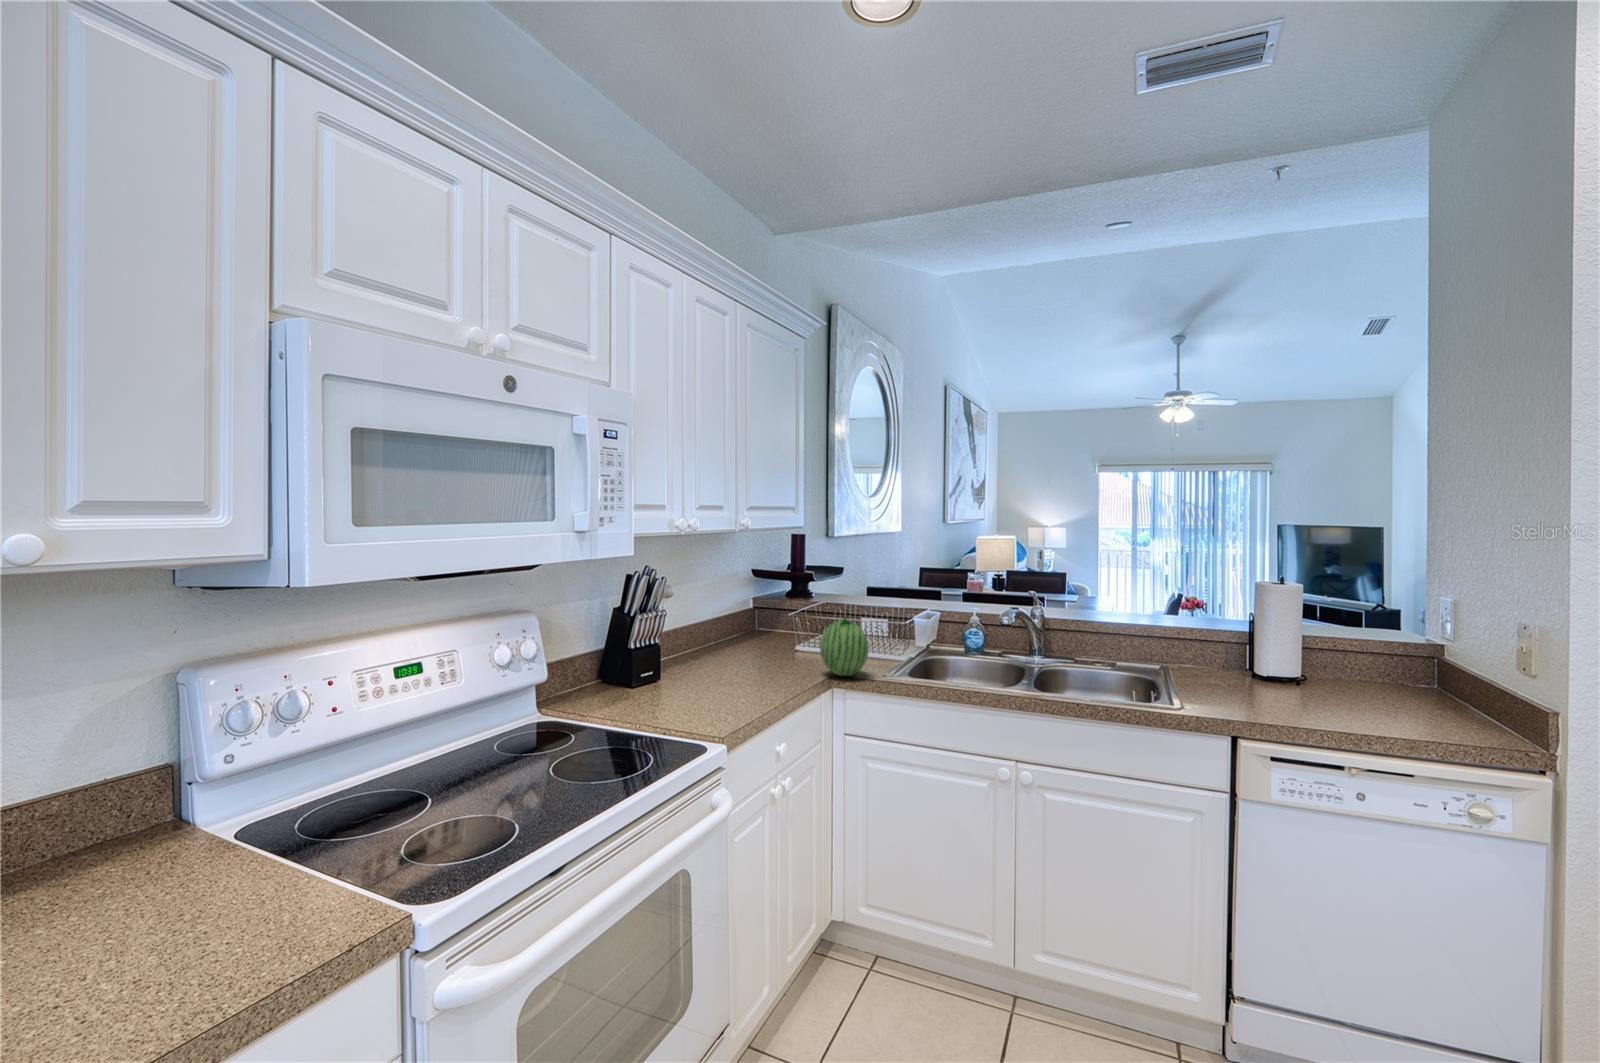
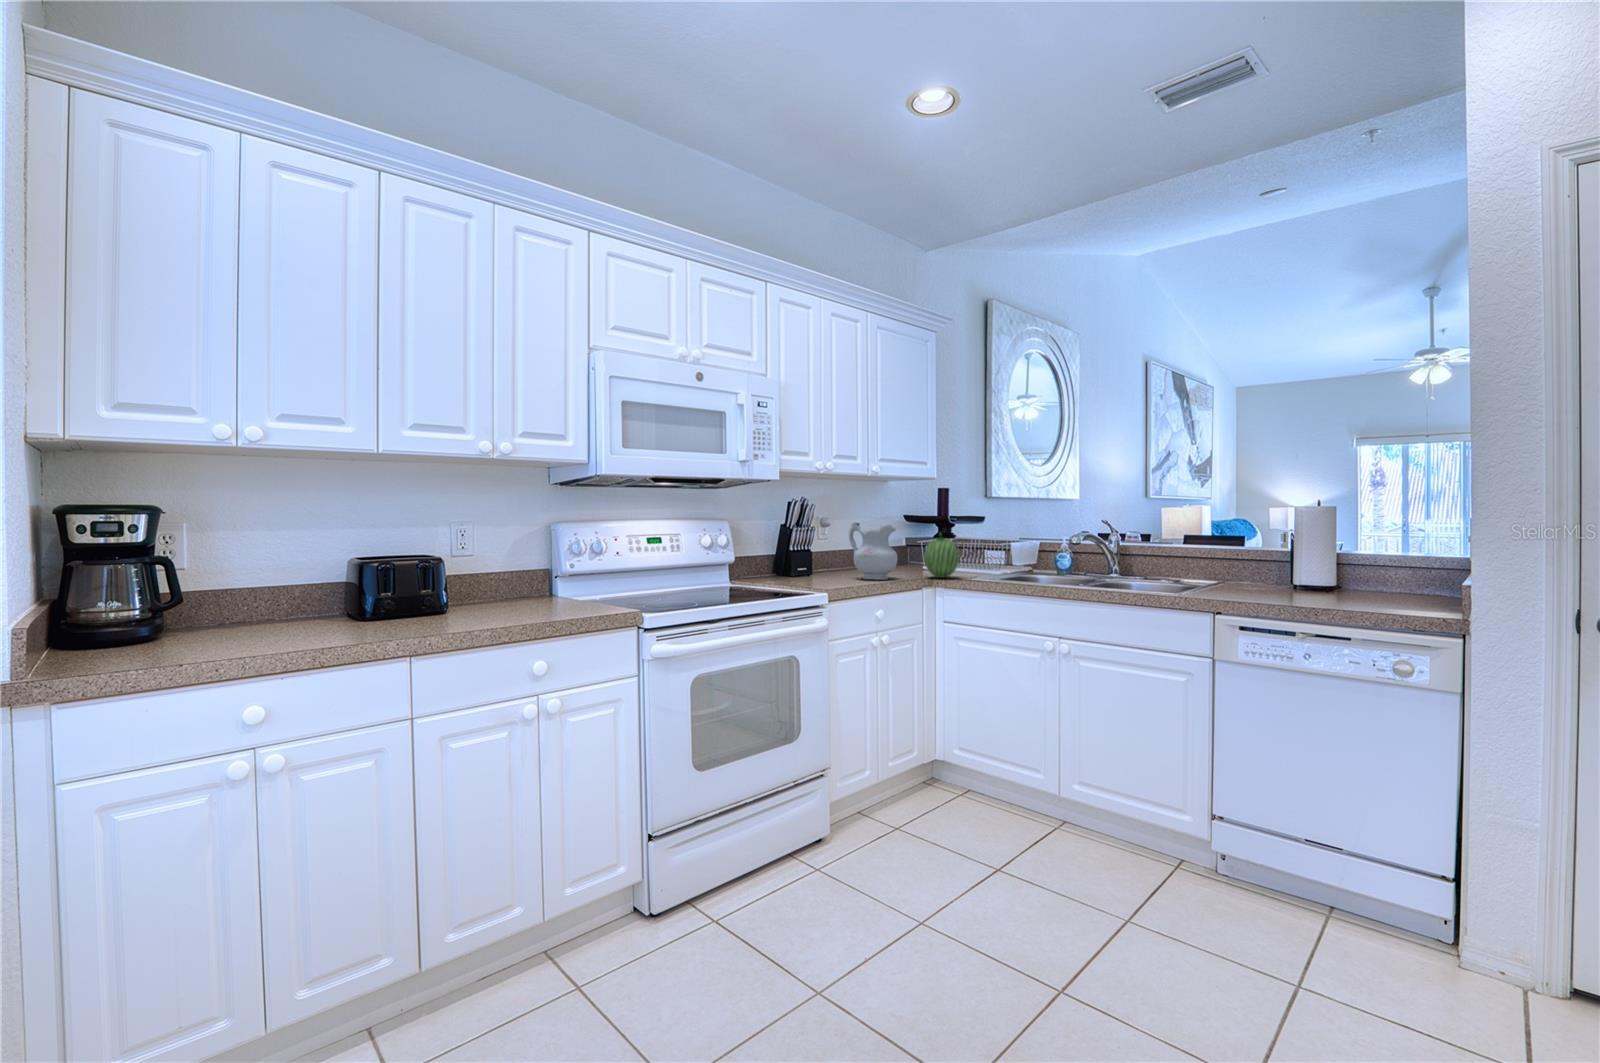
ceramic pitcher: none [718,603,791,688] -> present [849,523,897,580]

